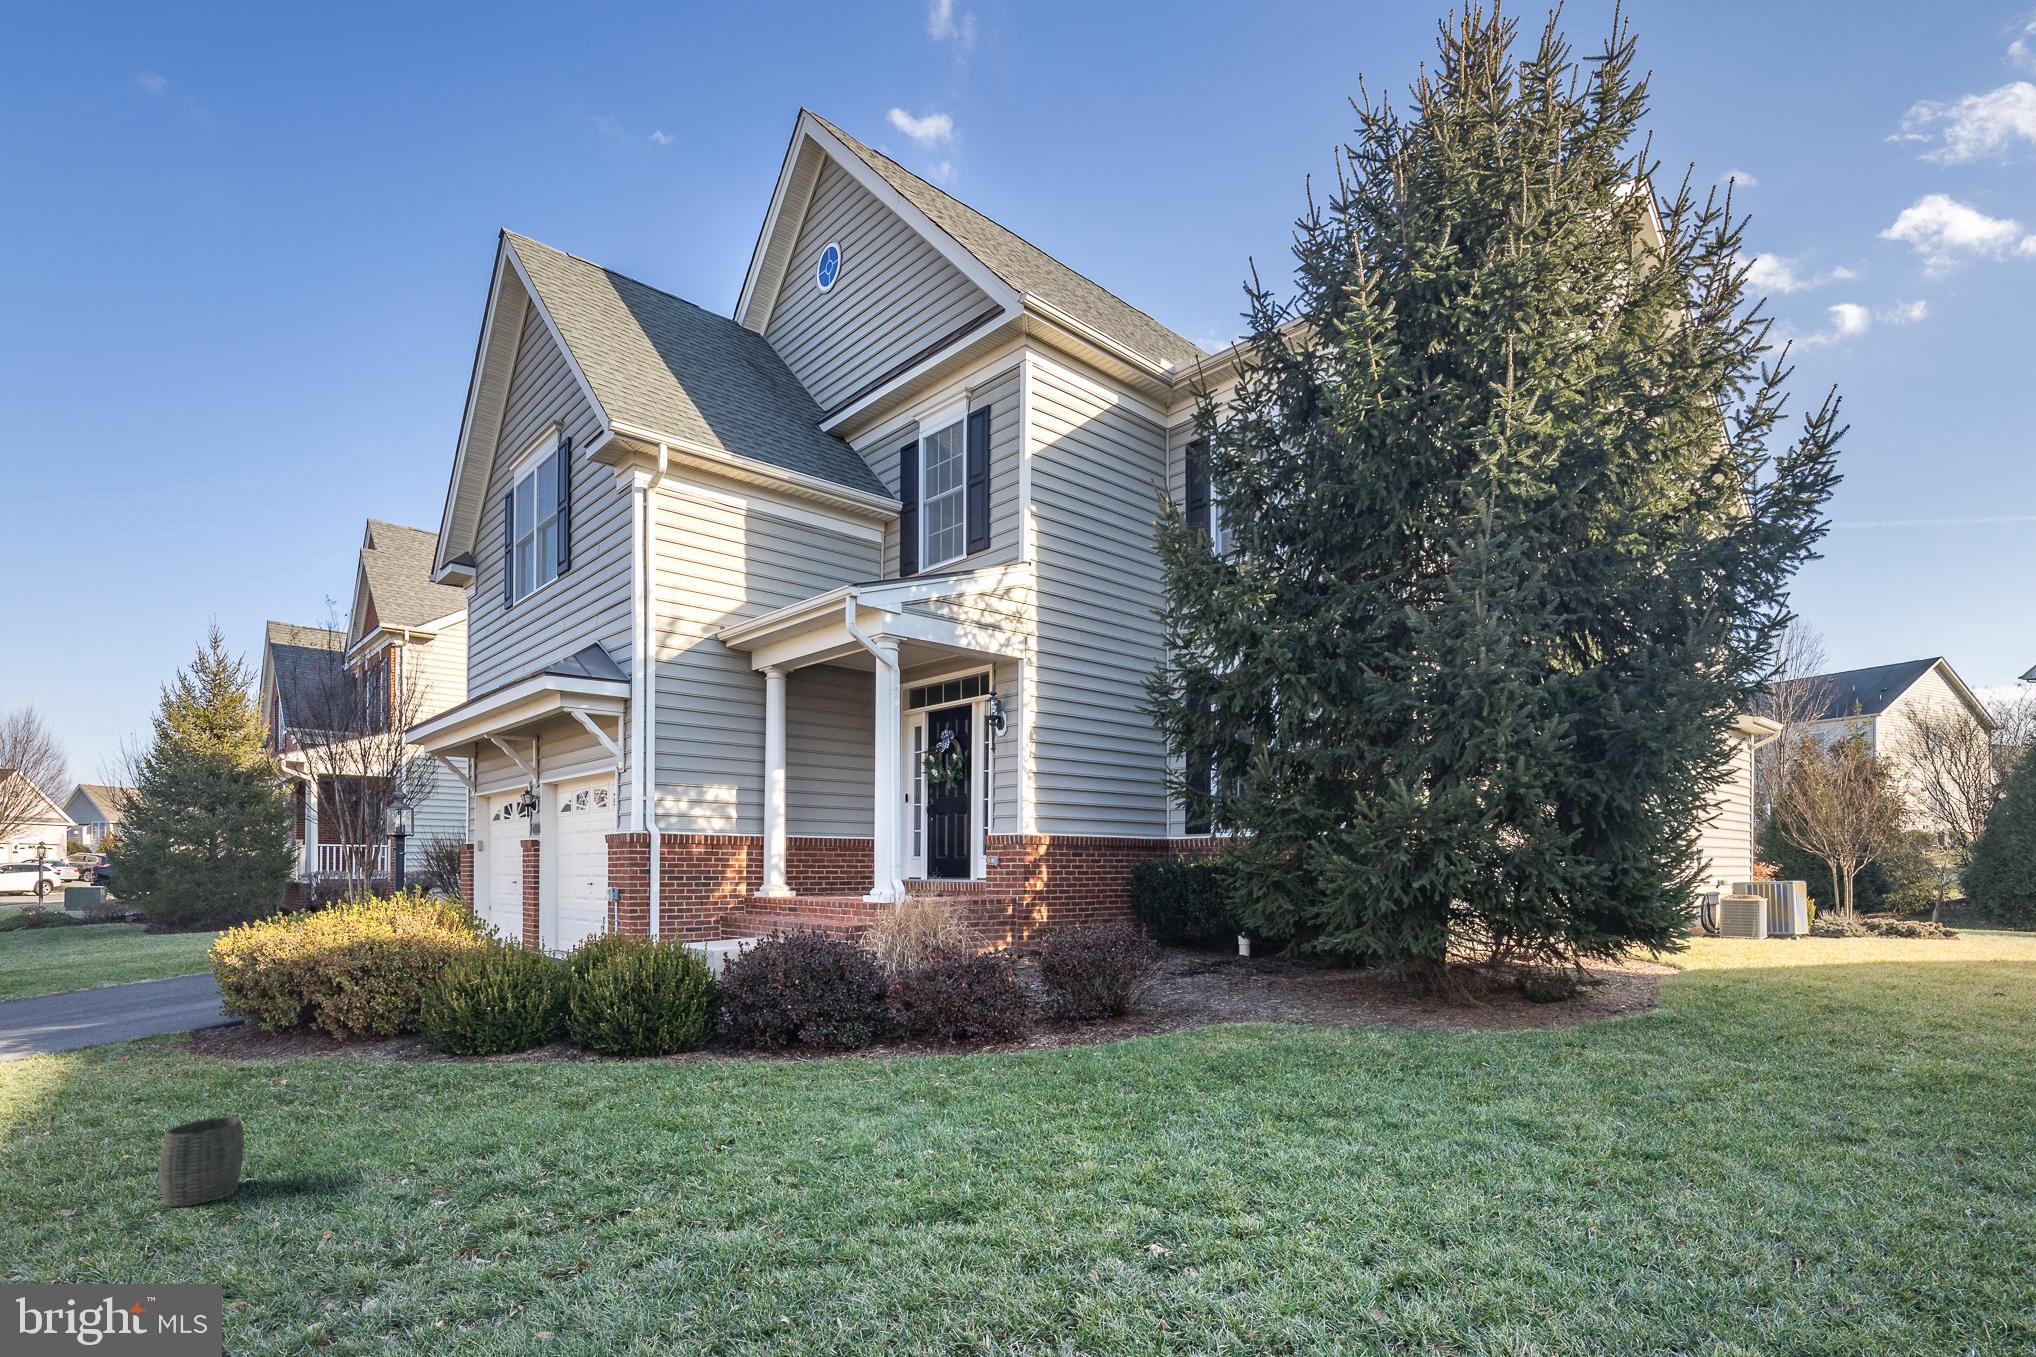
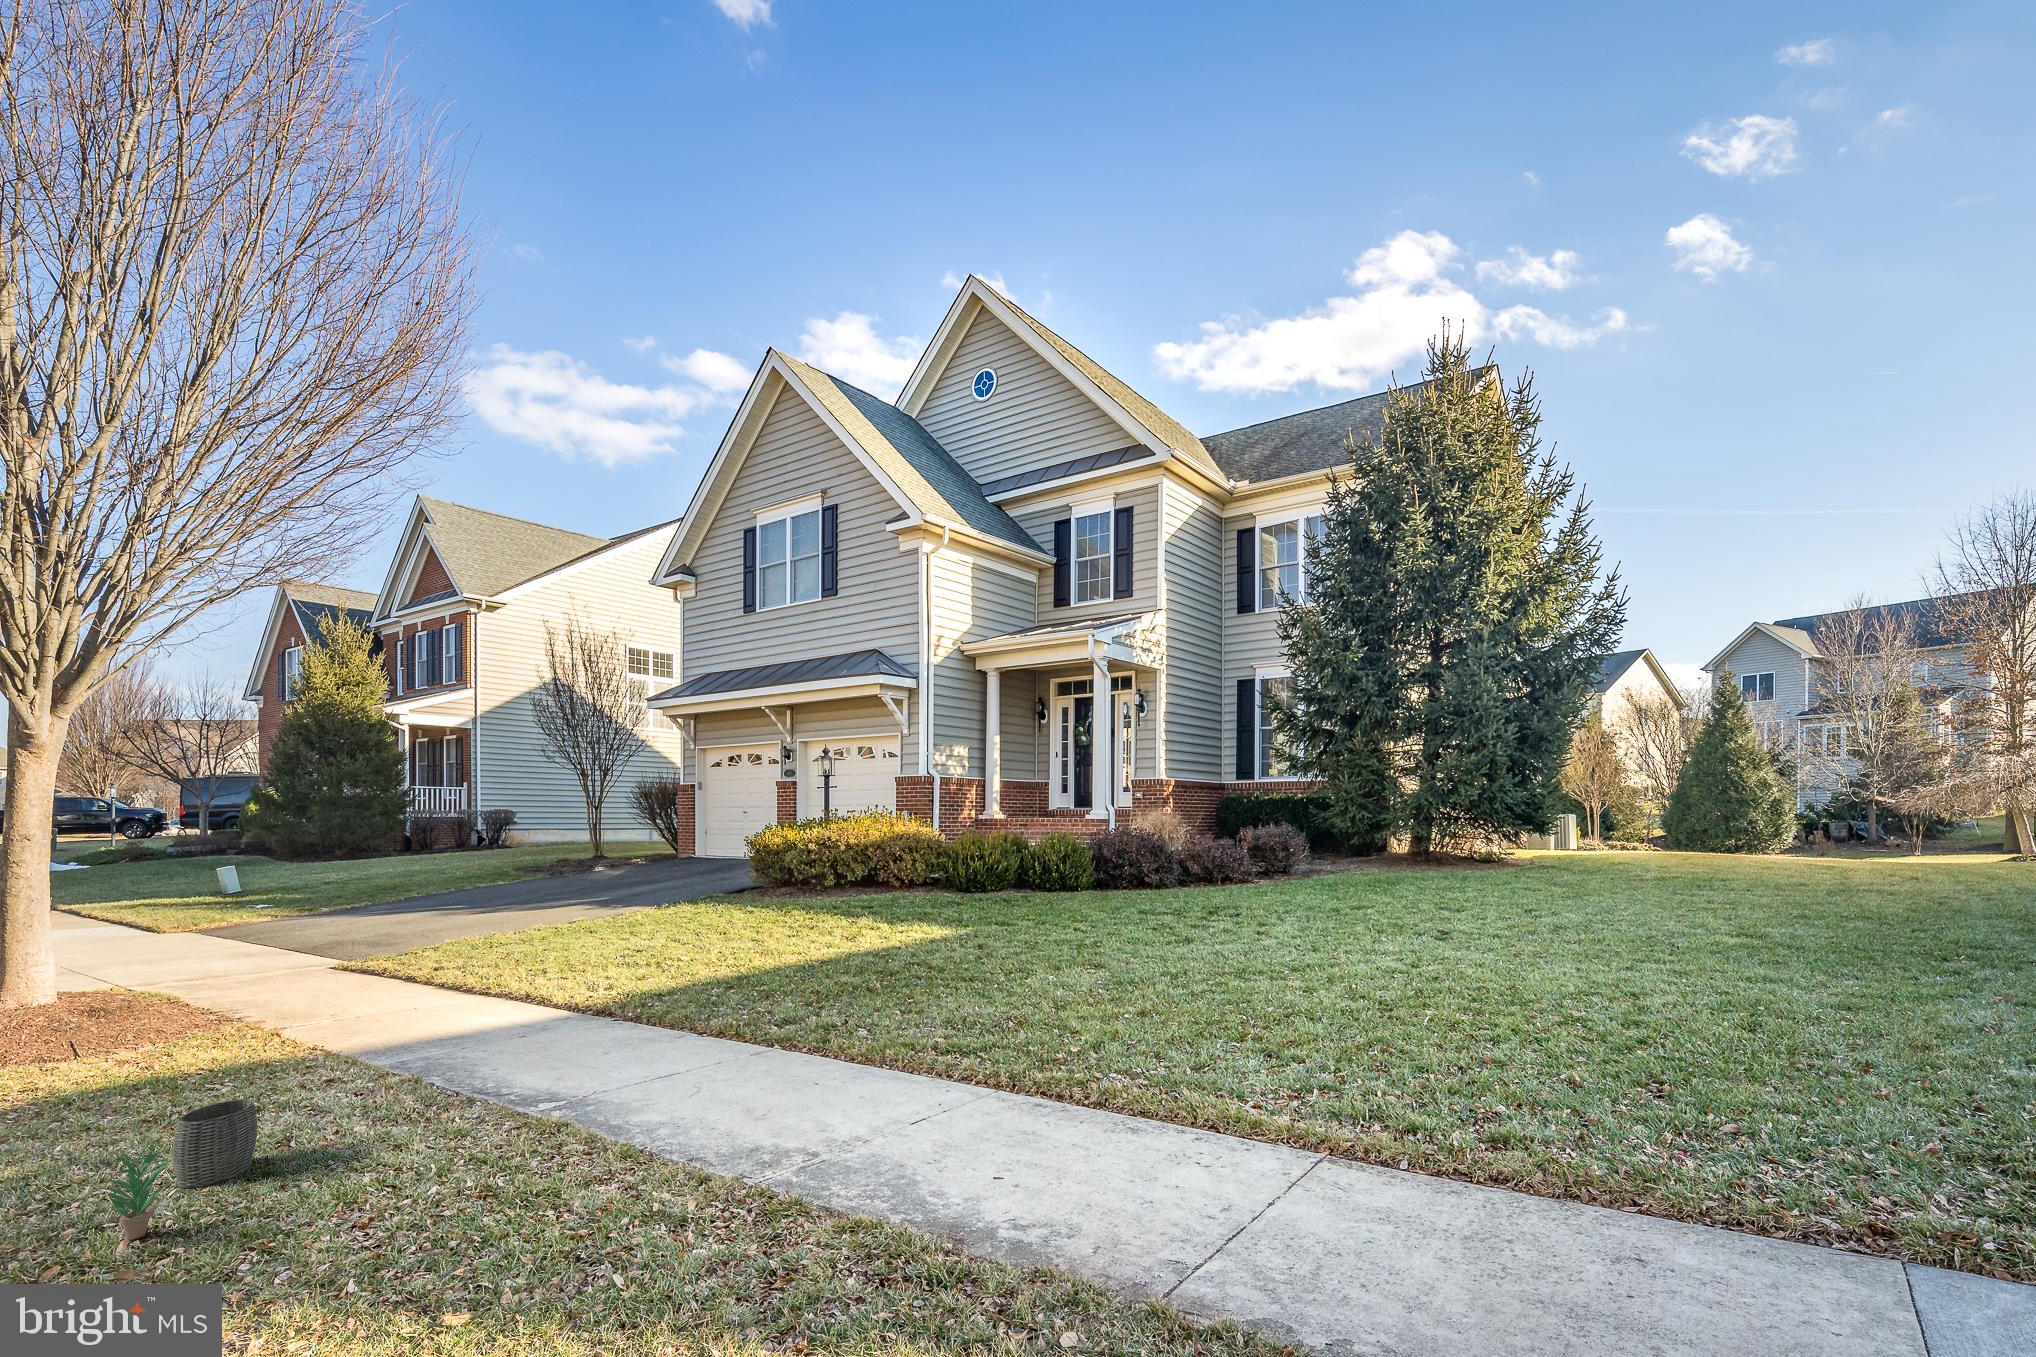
potted plant: none [99,1149,163,1250] -> present [108,1146,169,1240]

